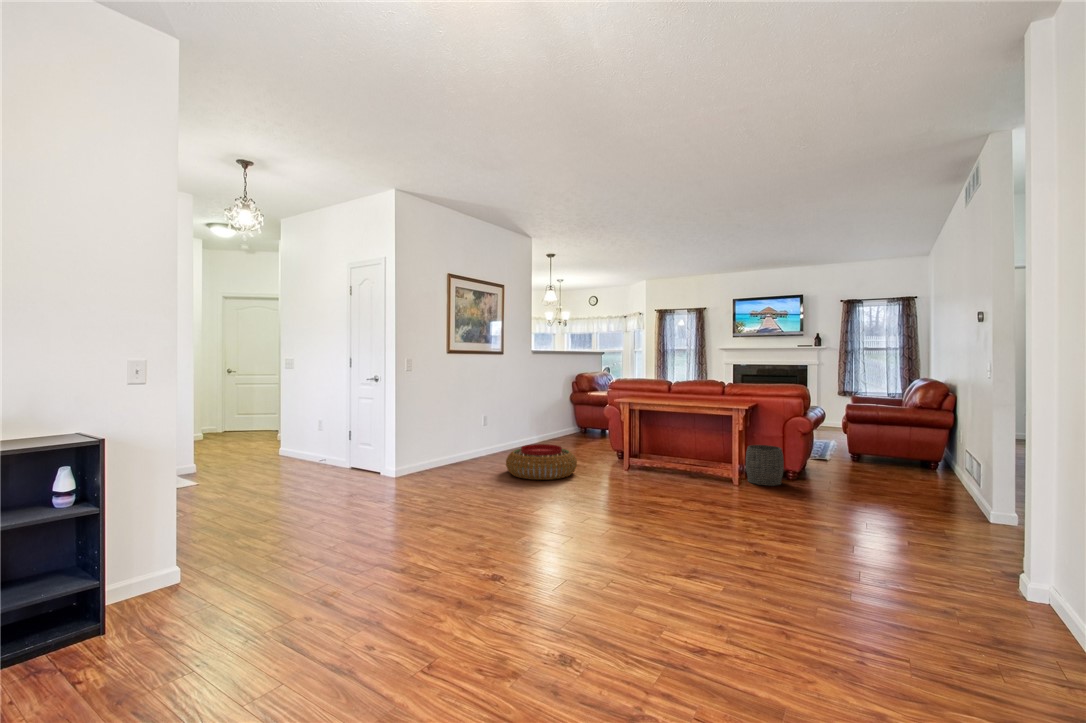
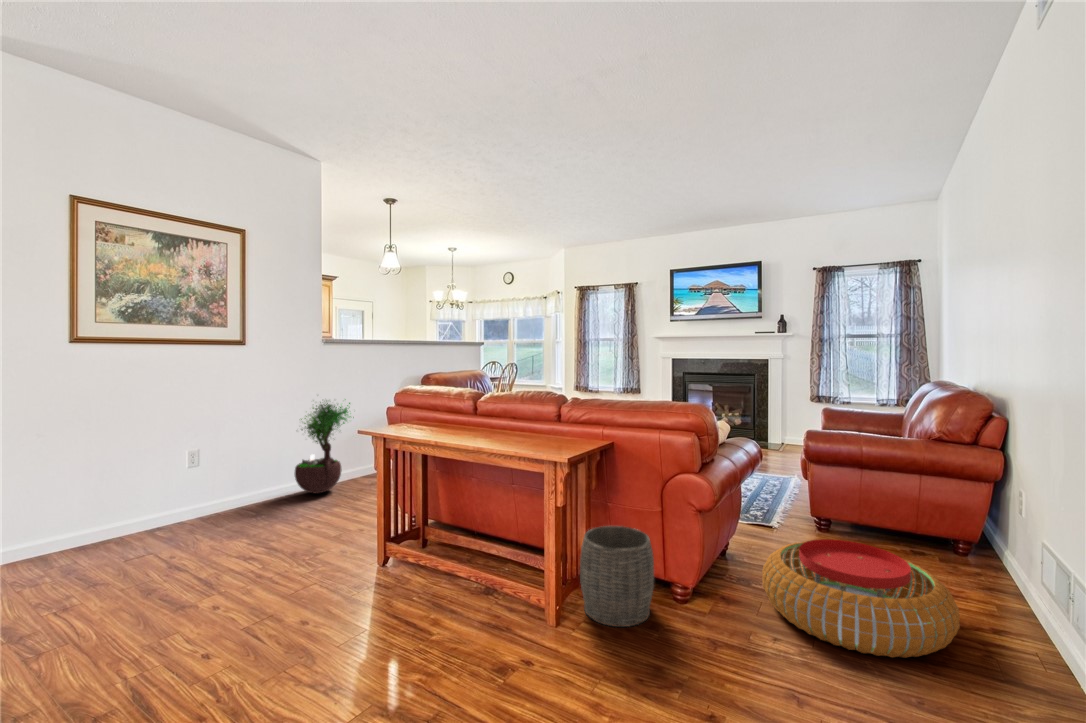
potted tree: none [523,385,559,448] -> present [295,401,354,493]
pouf: present [506,444,577,480] -> present [762,539,959,658]

